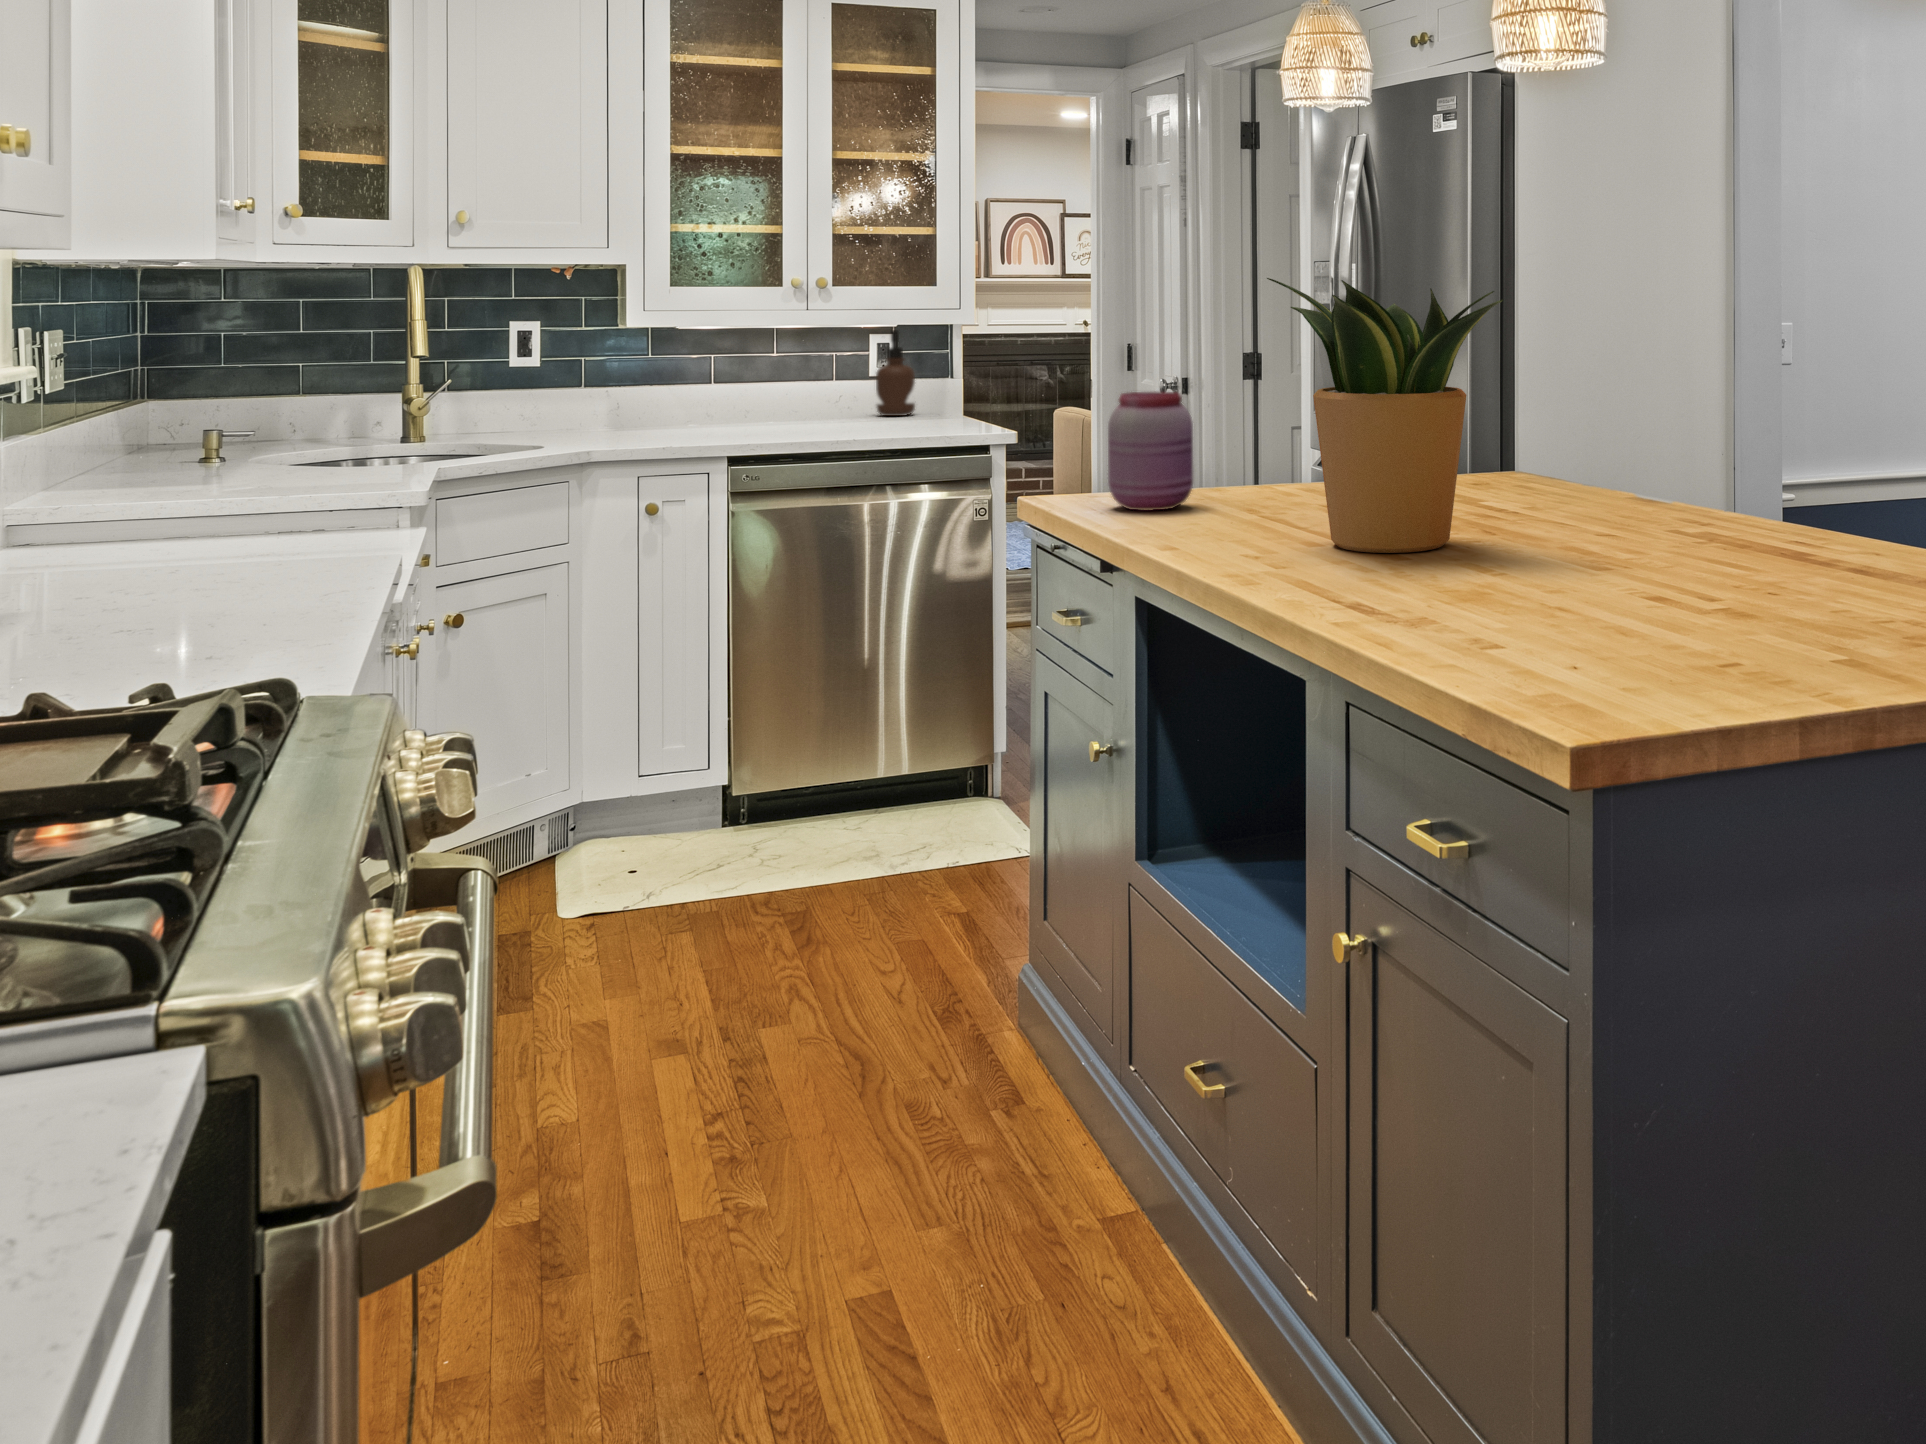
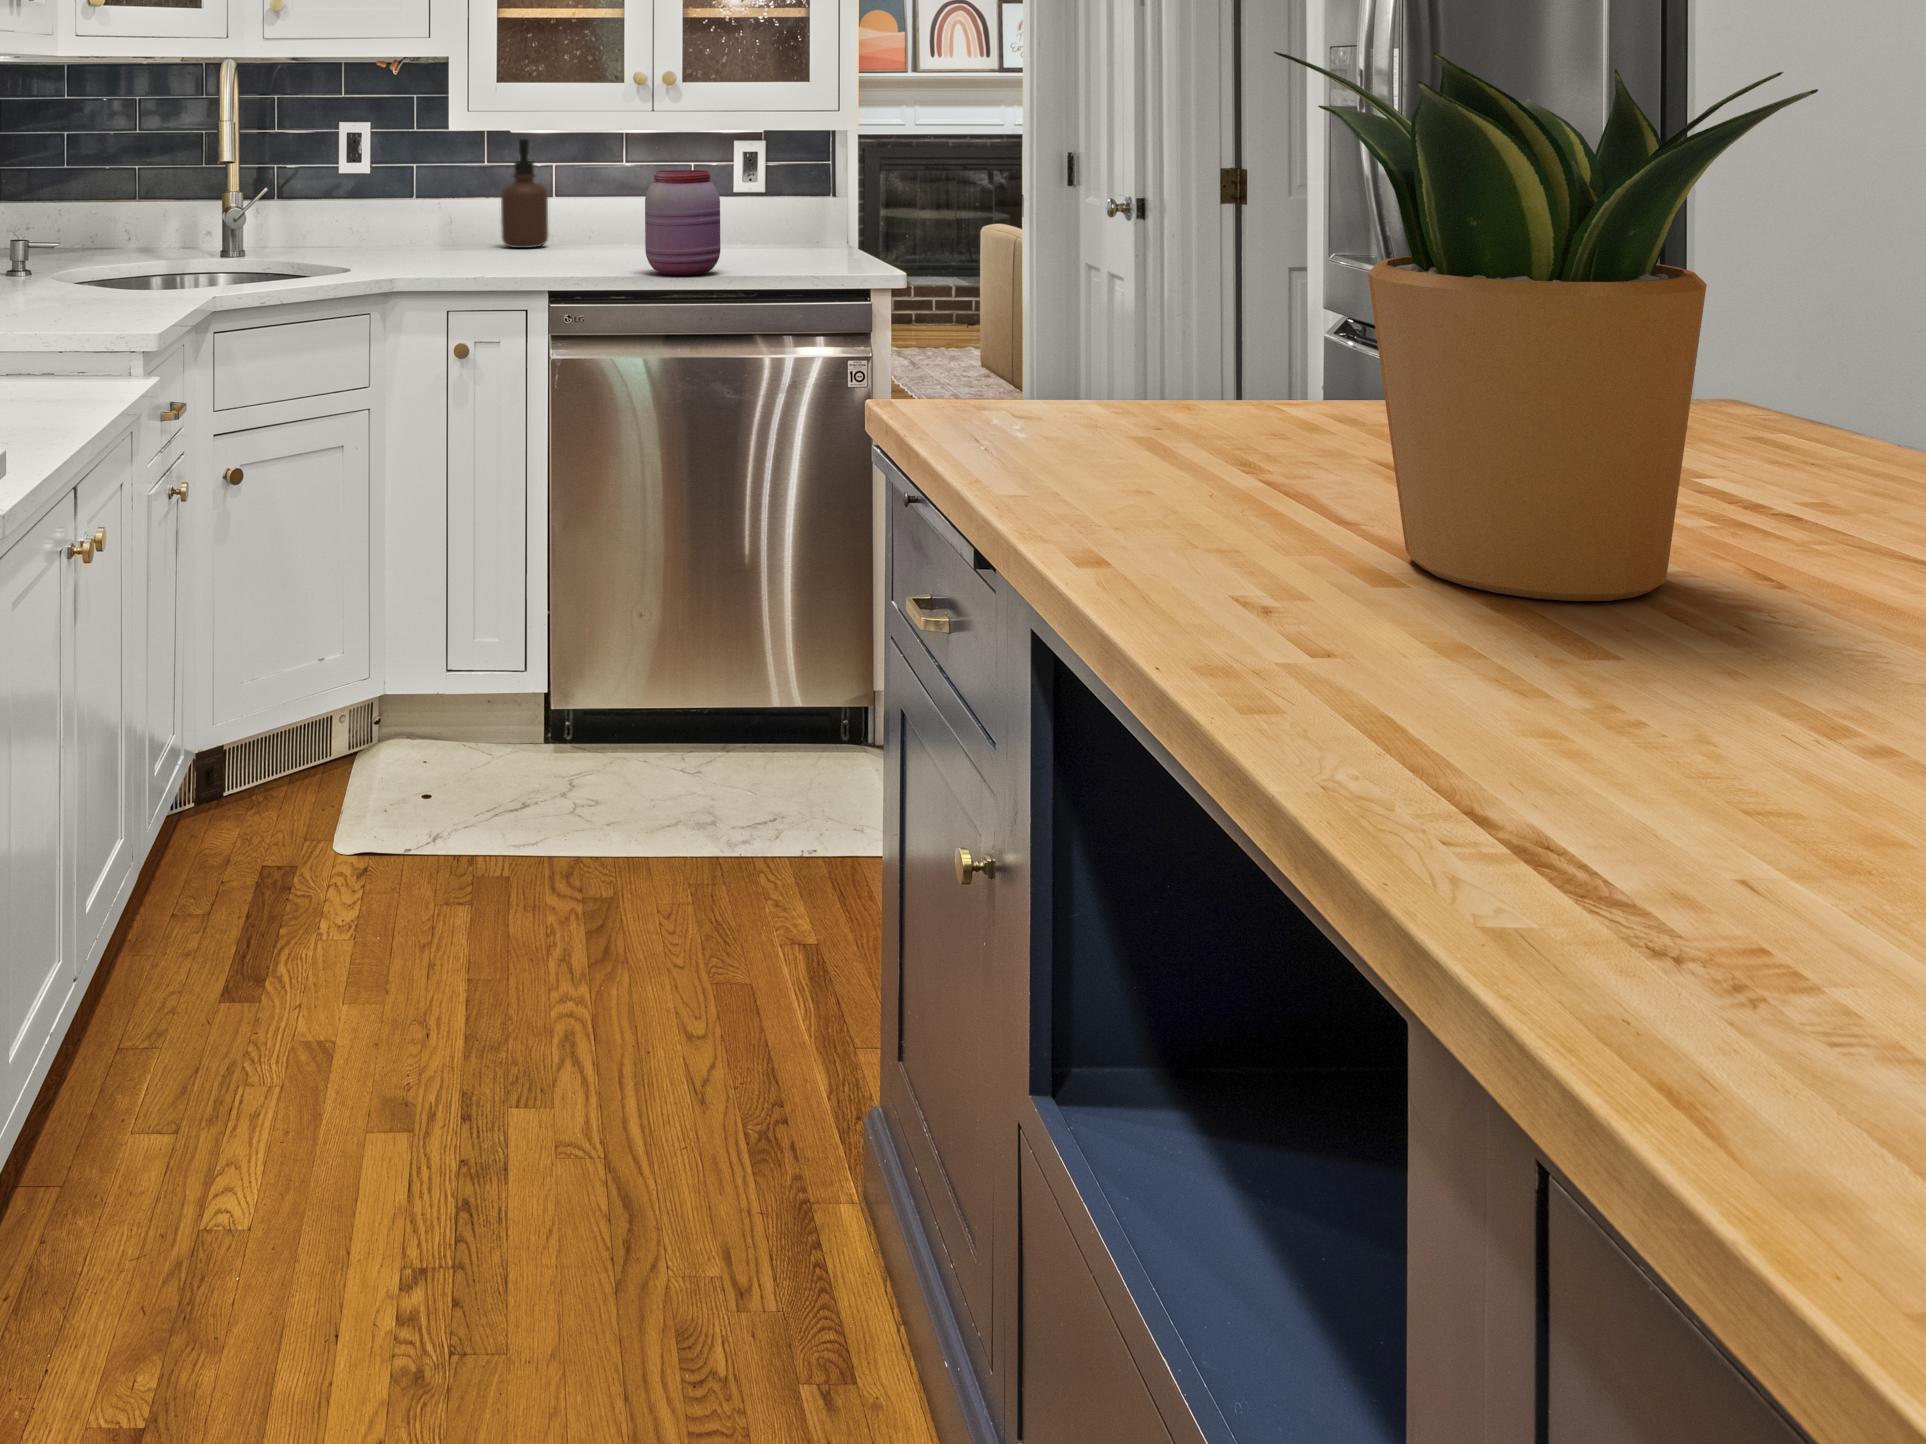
soap dispenser: present [876,330,915,416] -> present [501,139,548,248]
jar: present [1108,392,1193,510] -> present [645,170,720,275]

